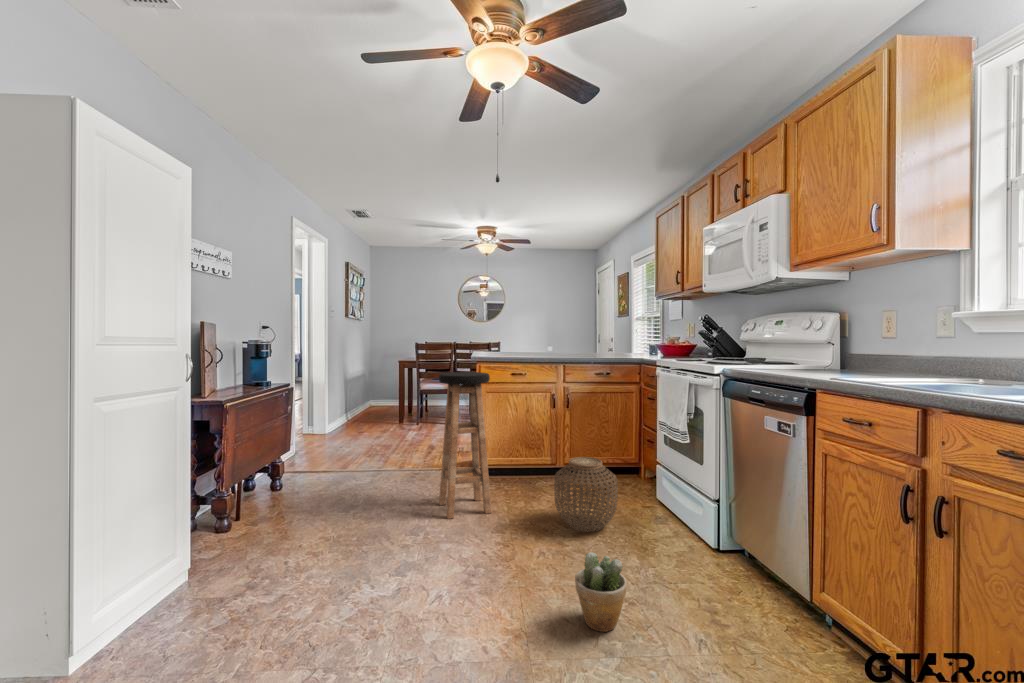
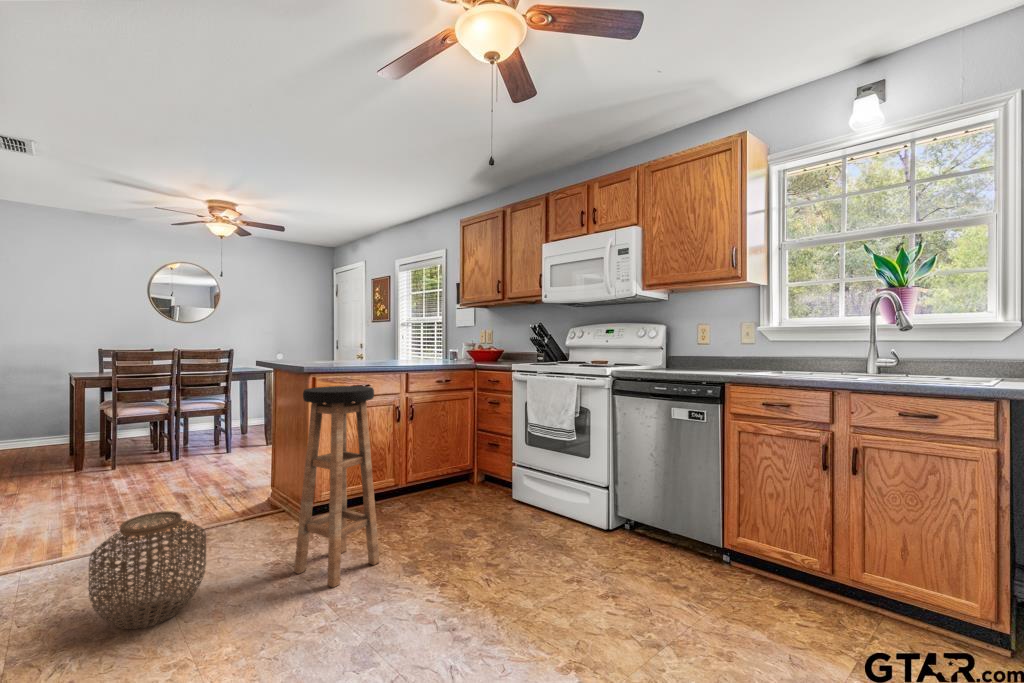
woven basket: present [554,457,618,532] -> present [88,511,206,629]
potted plant: present [575,552,627,632] -> none [597,561,651,642]

